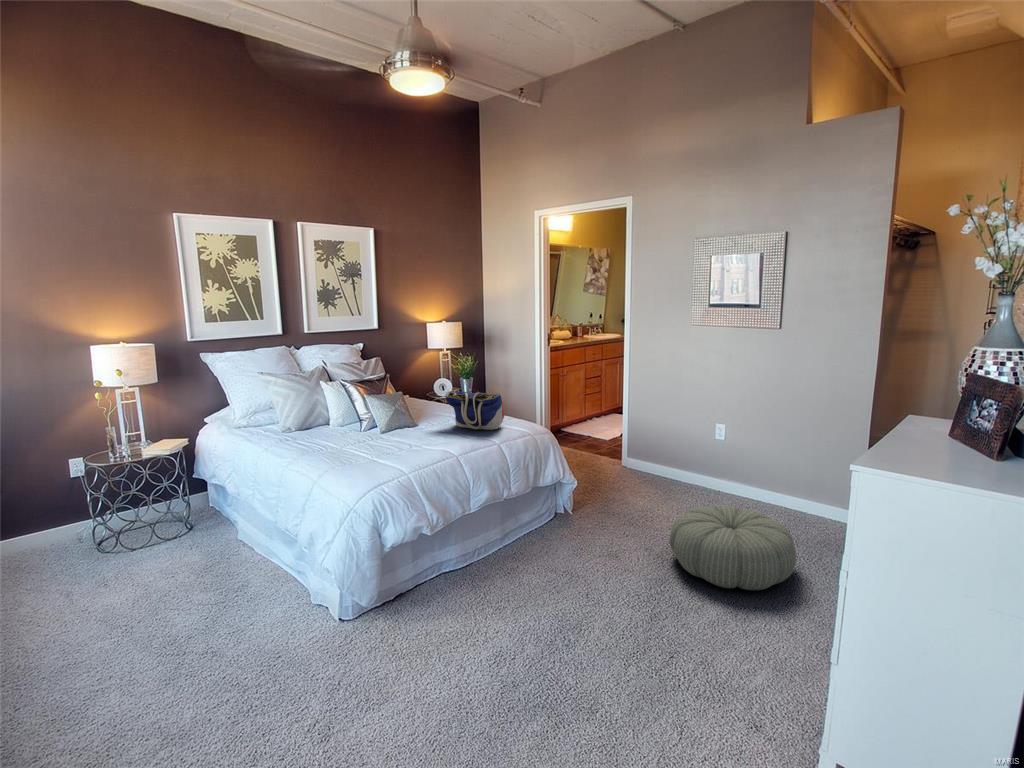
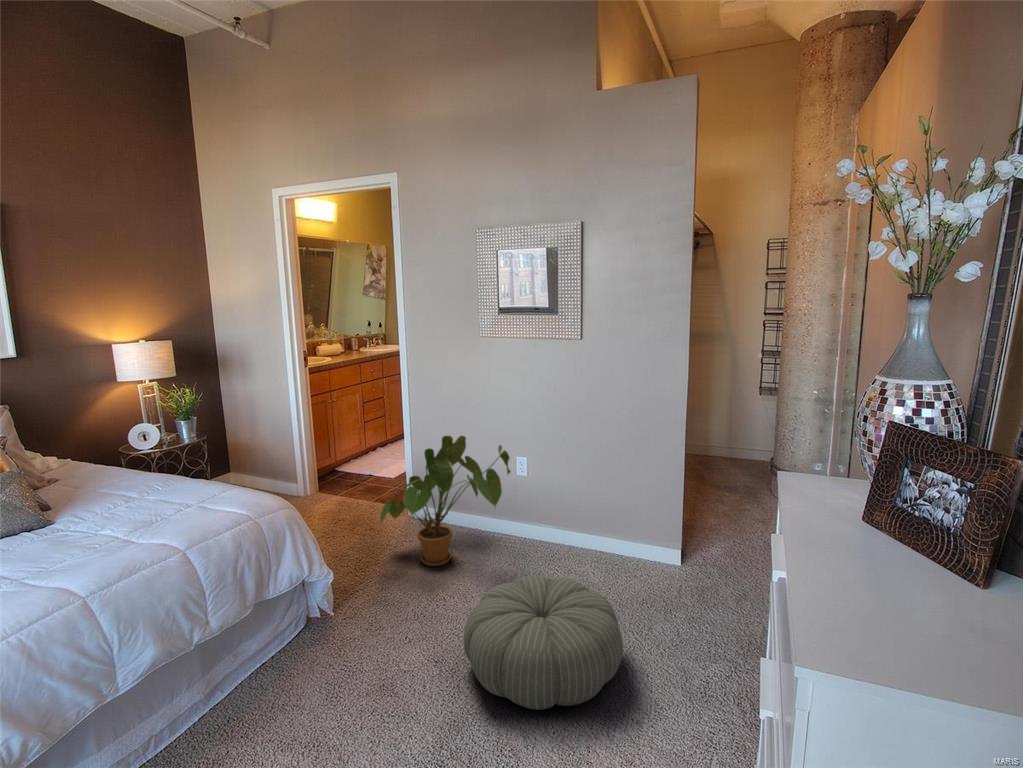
tote bag: present [445,391,504,430] -> none [93,458,208,519]
house plant: none [604,401,710,499] -> present [380,436,511,566]

